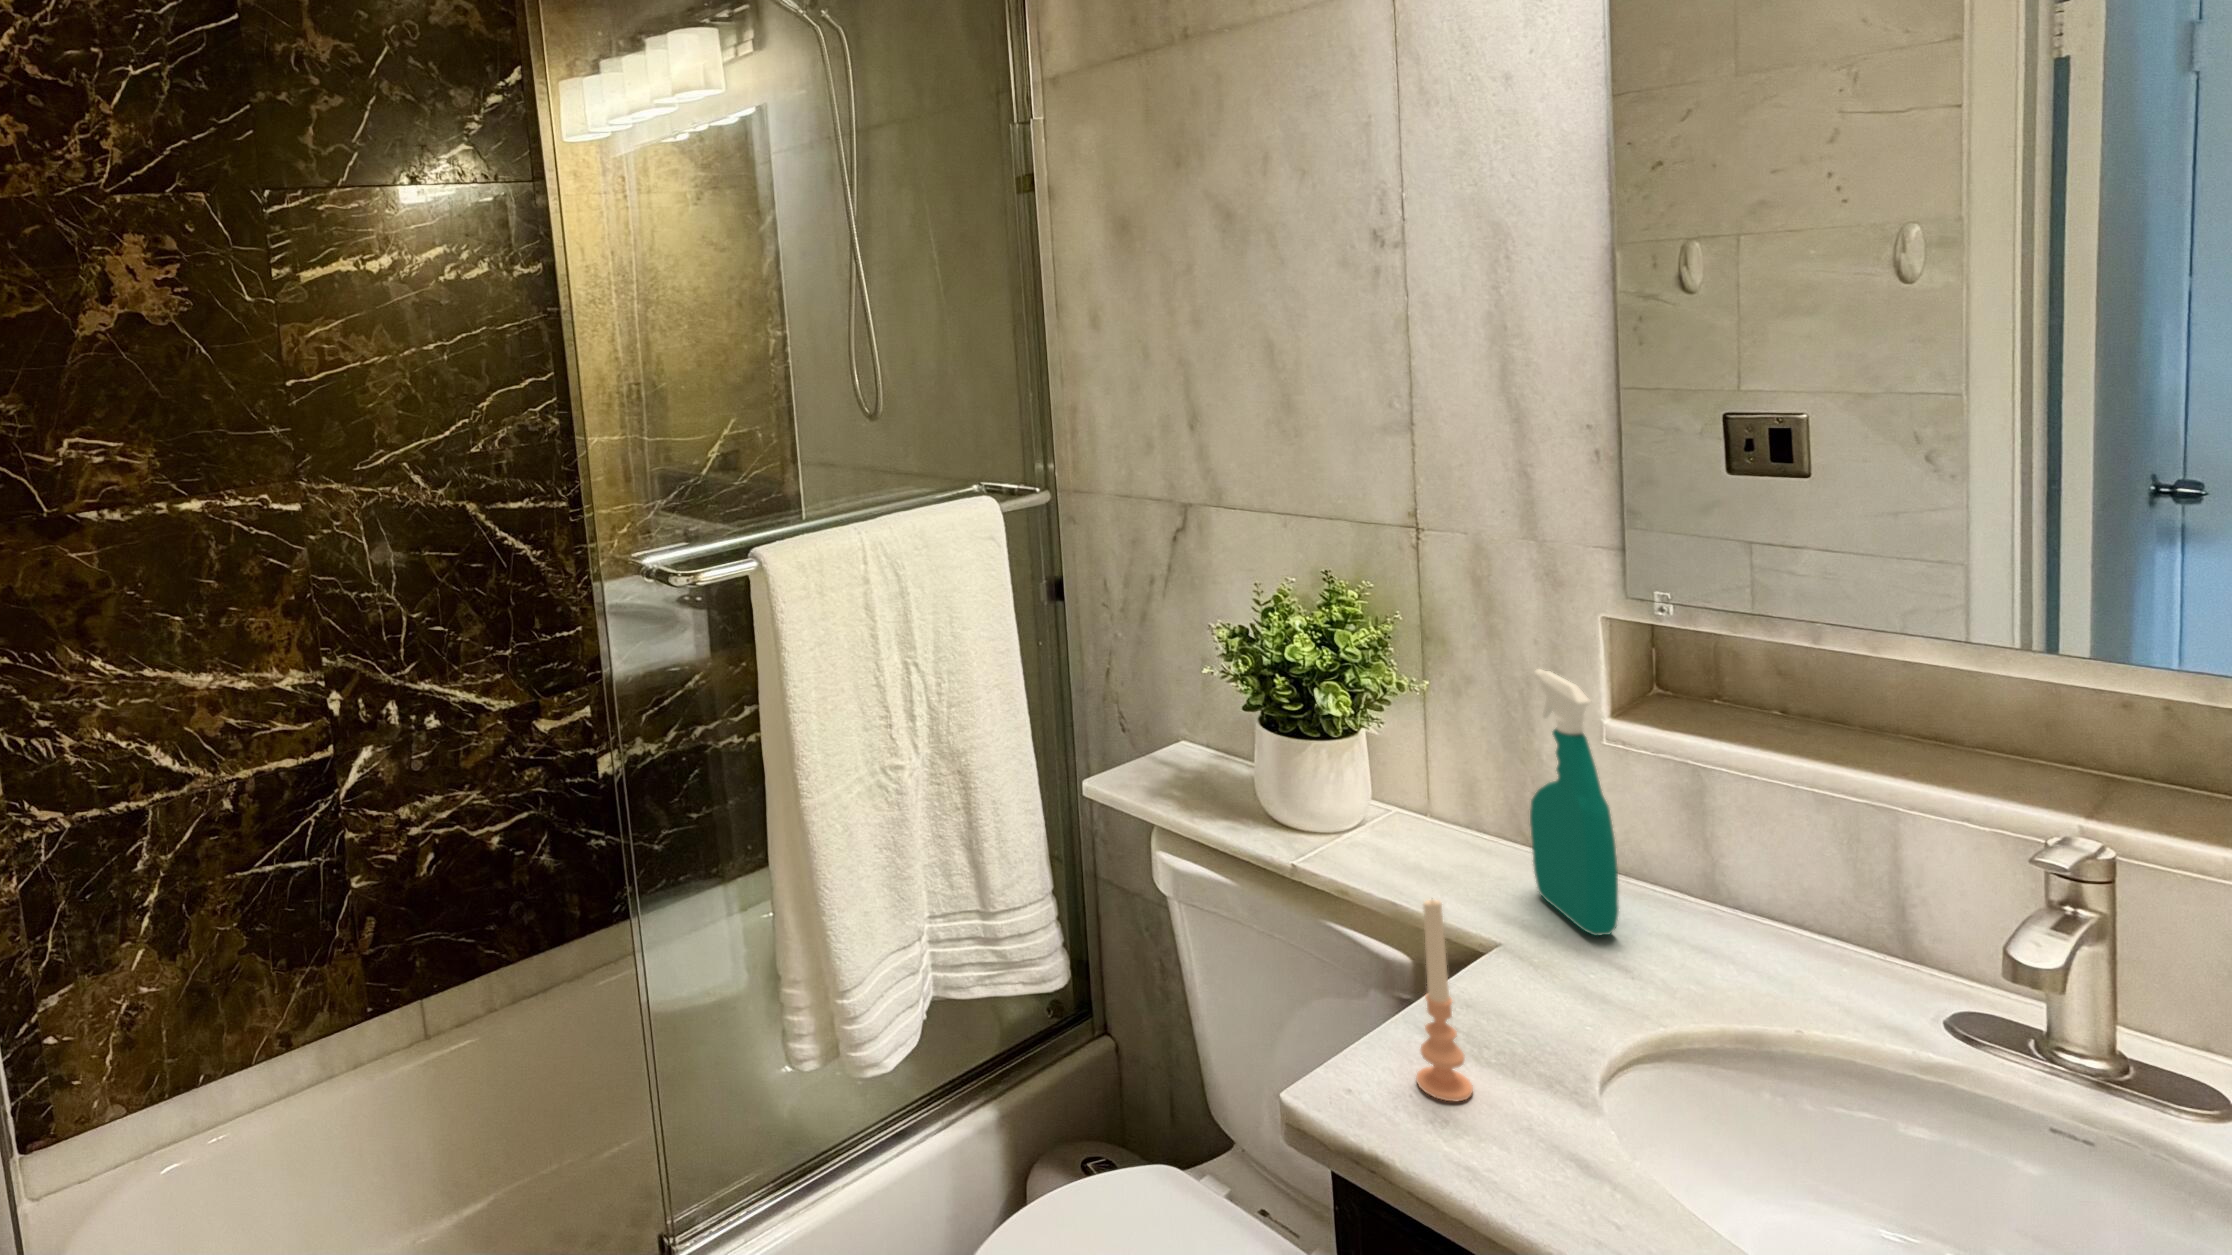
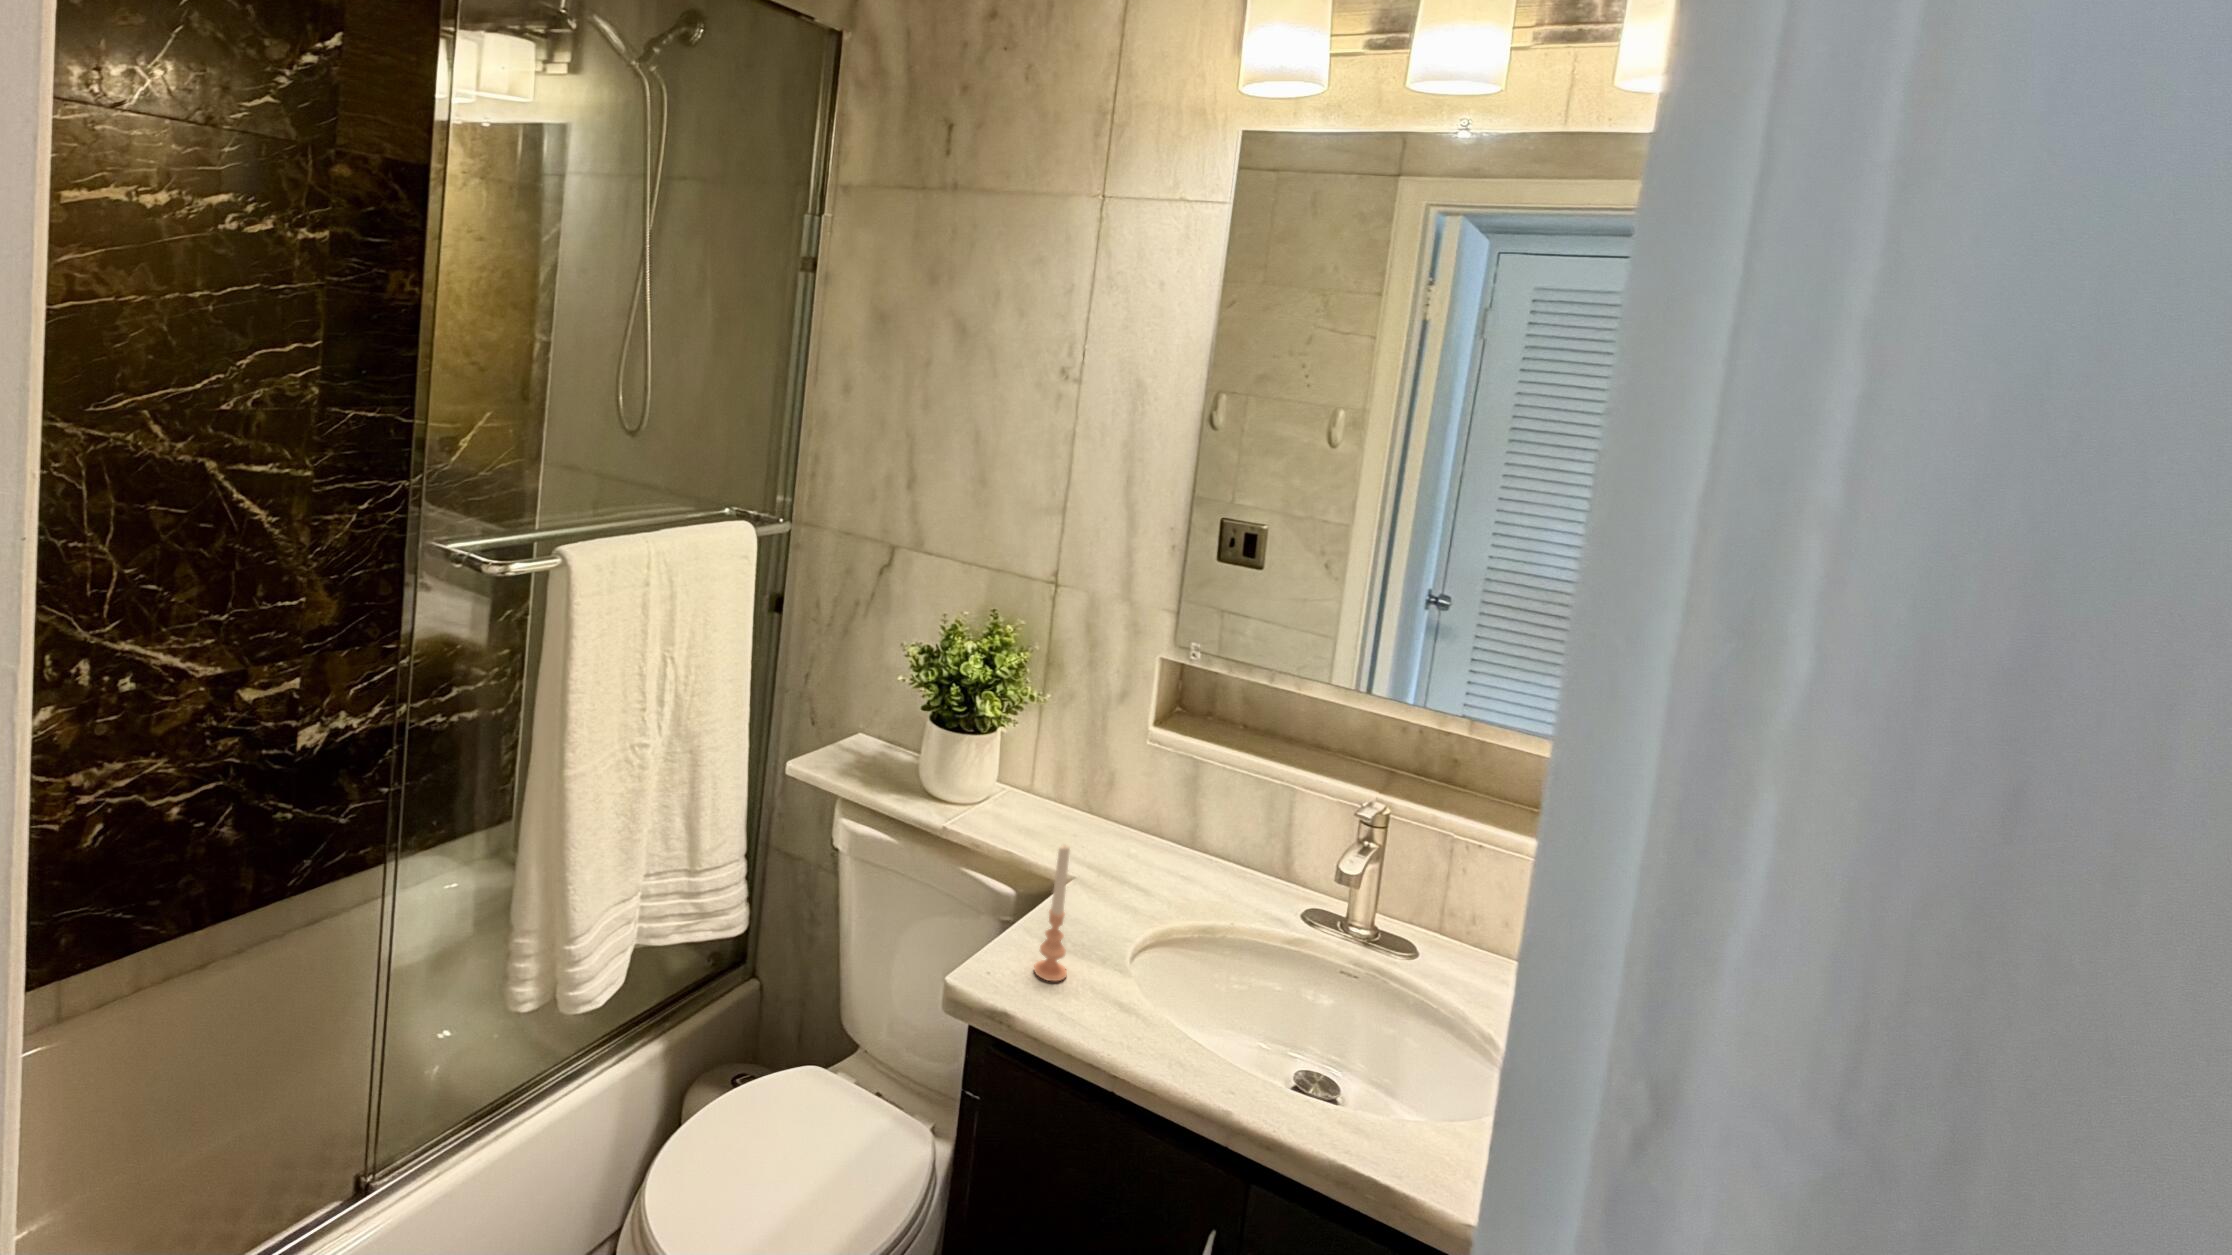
spray bottle: present [1530,669,1619,935] -> none [1096,691,1152,871]

